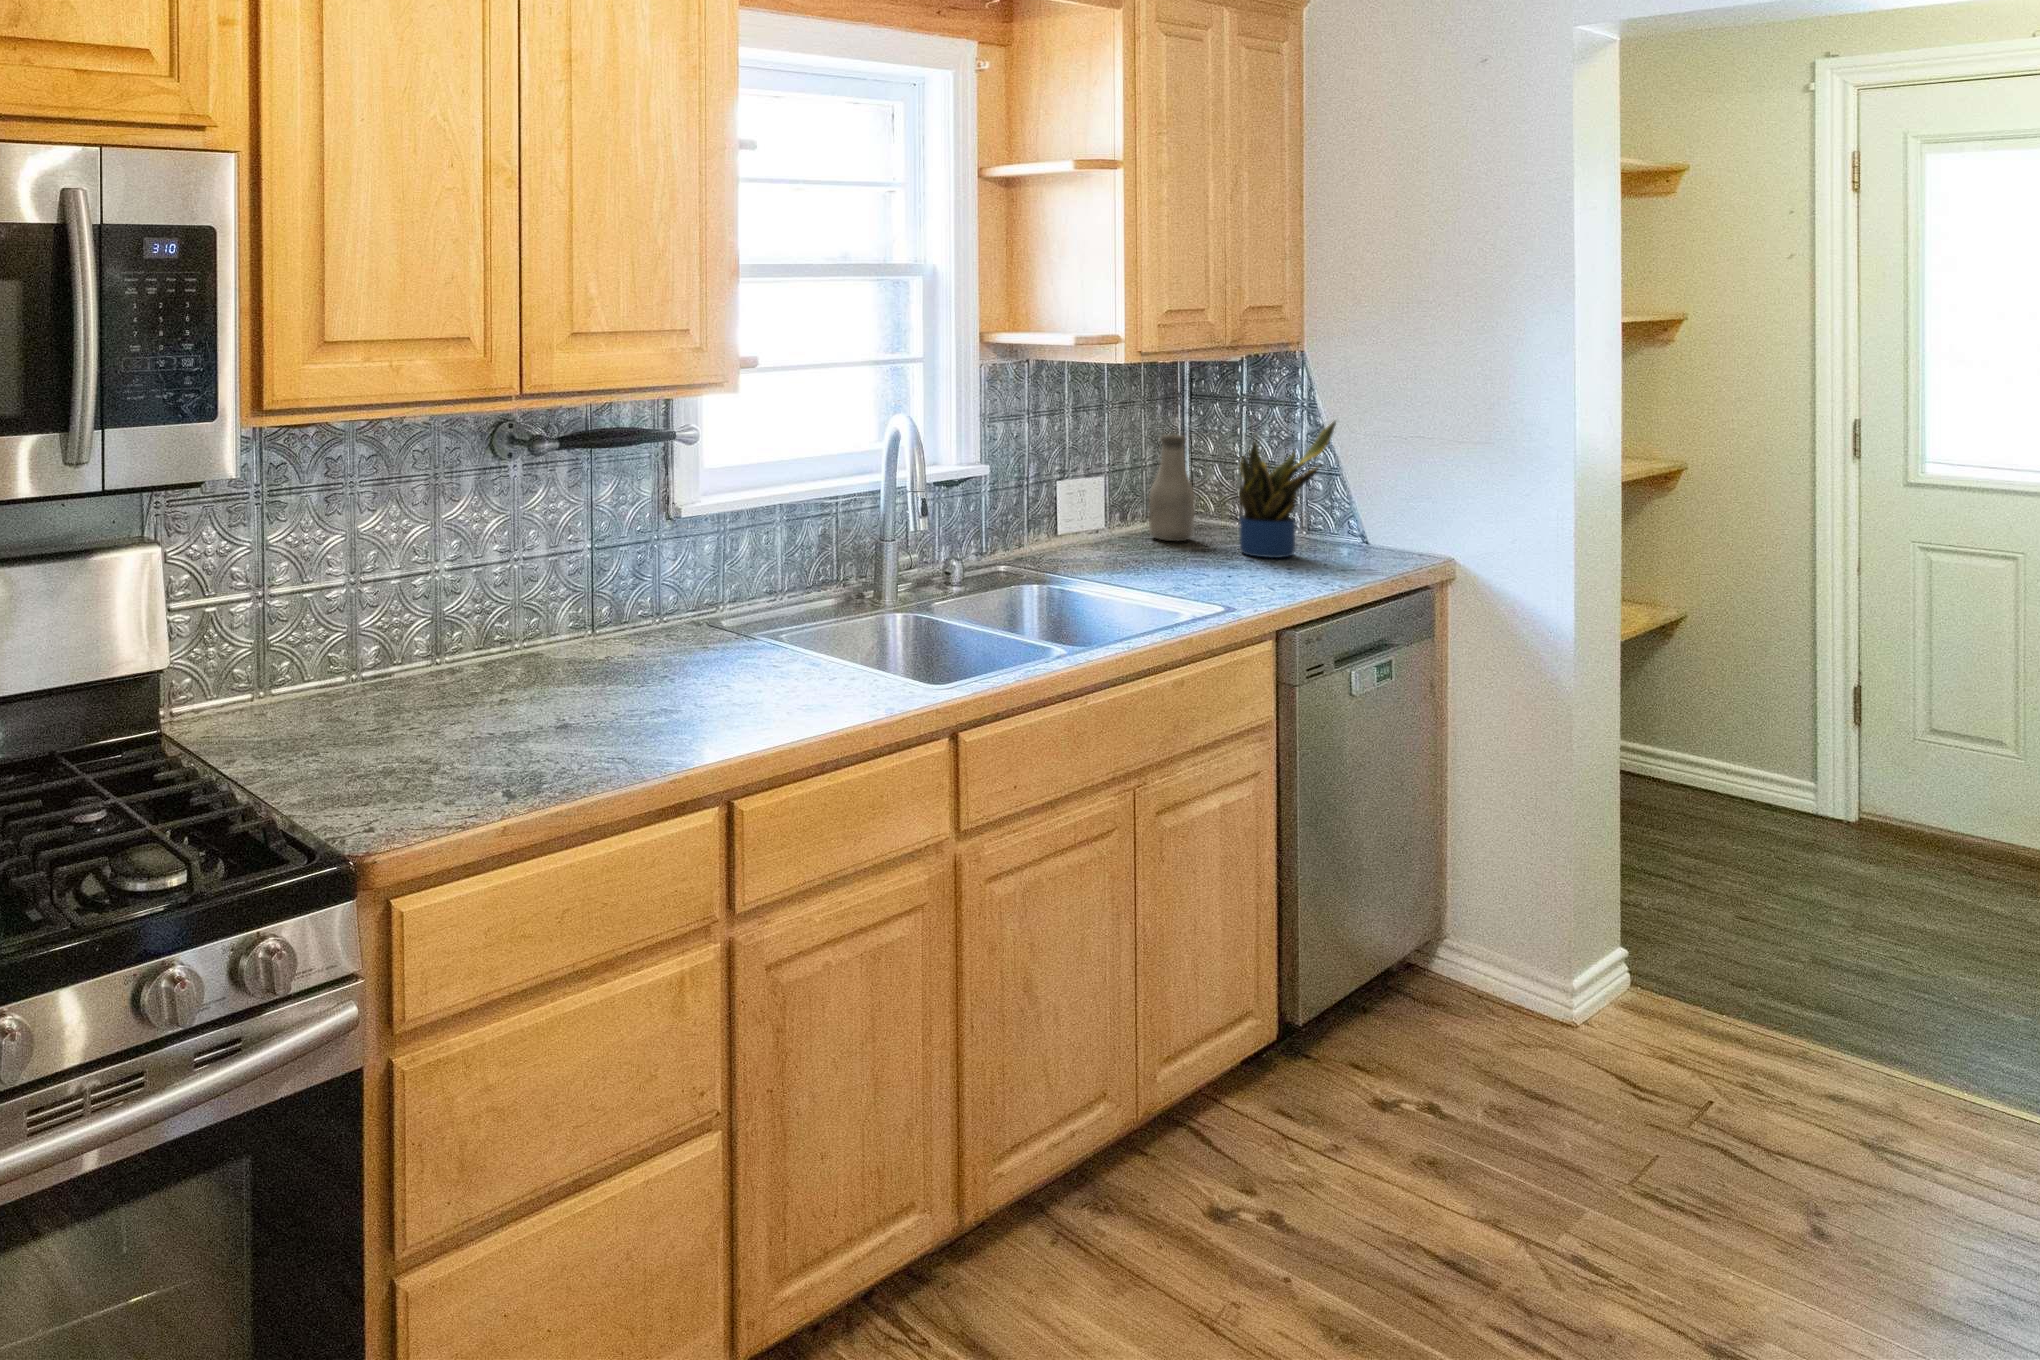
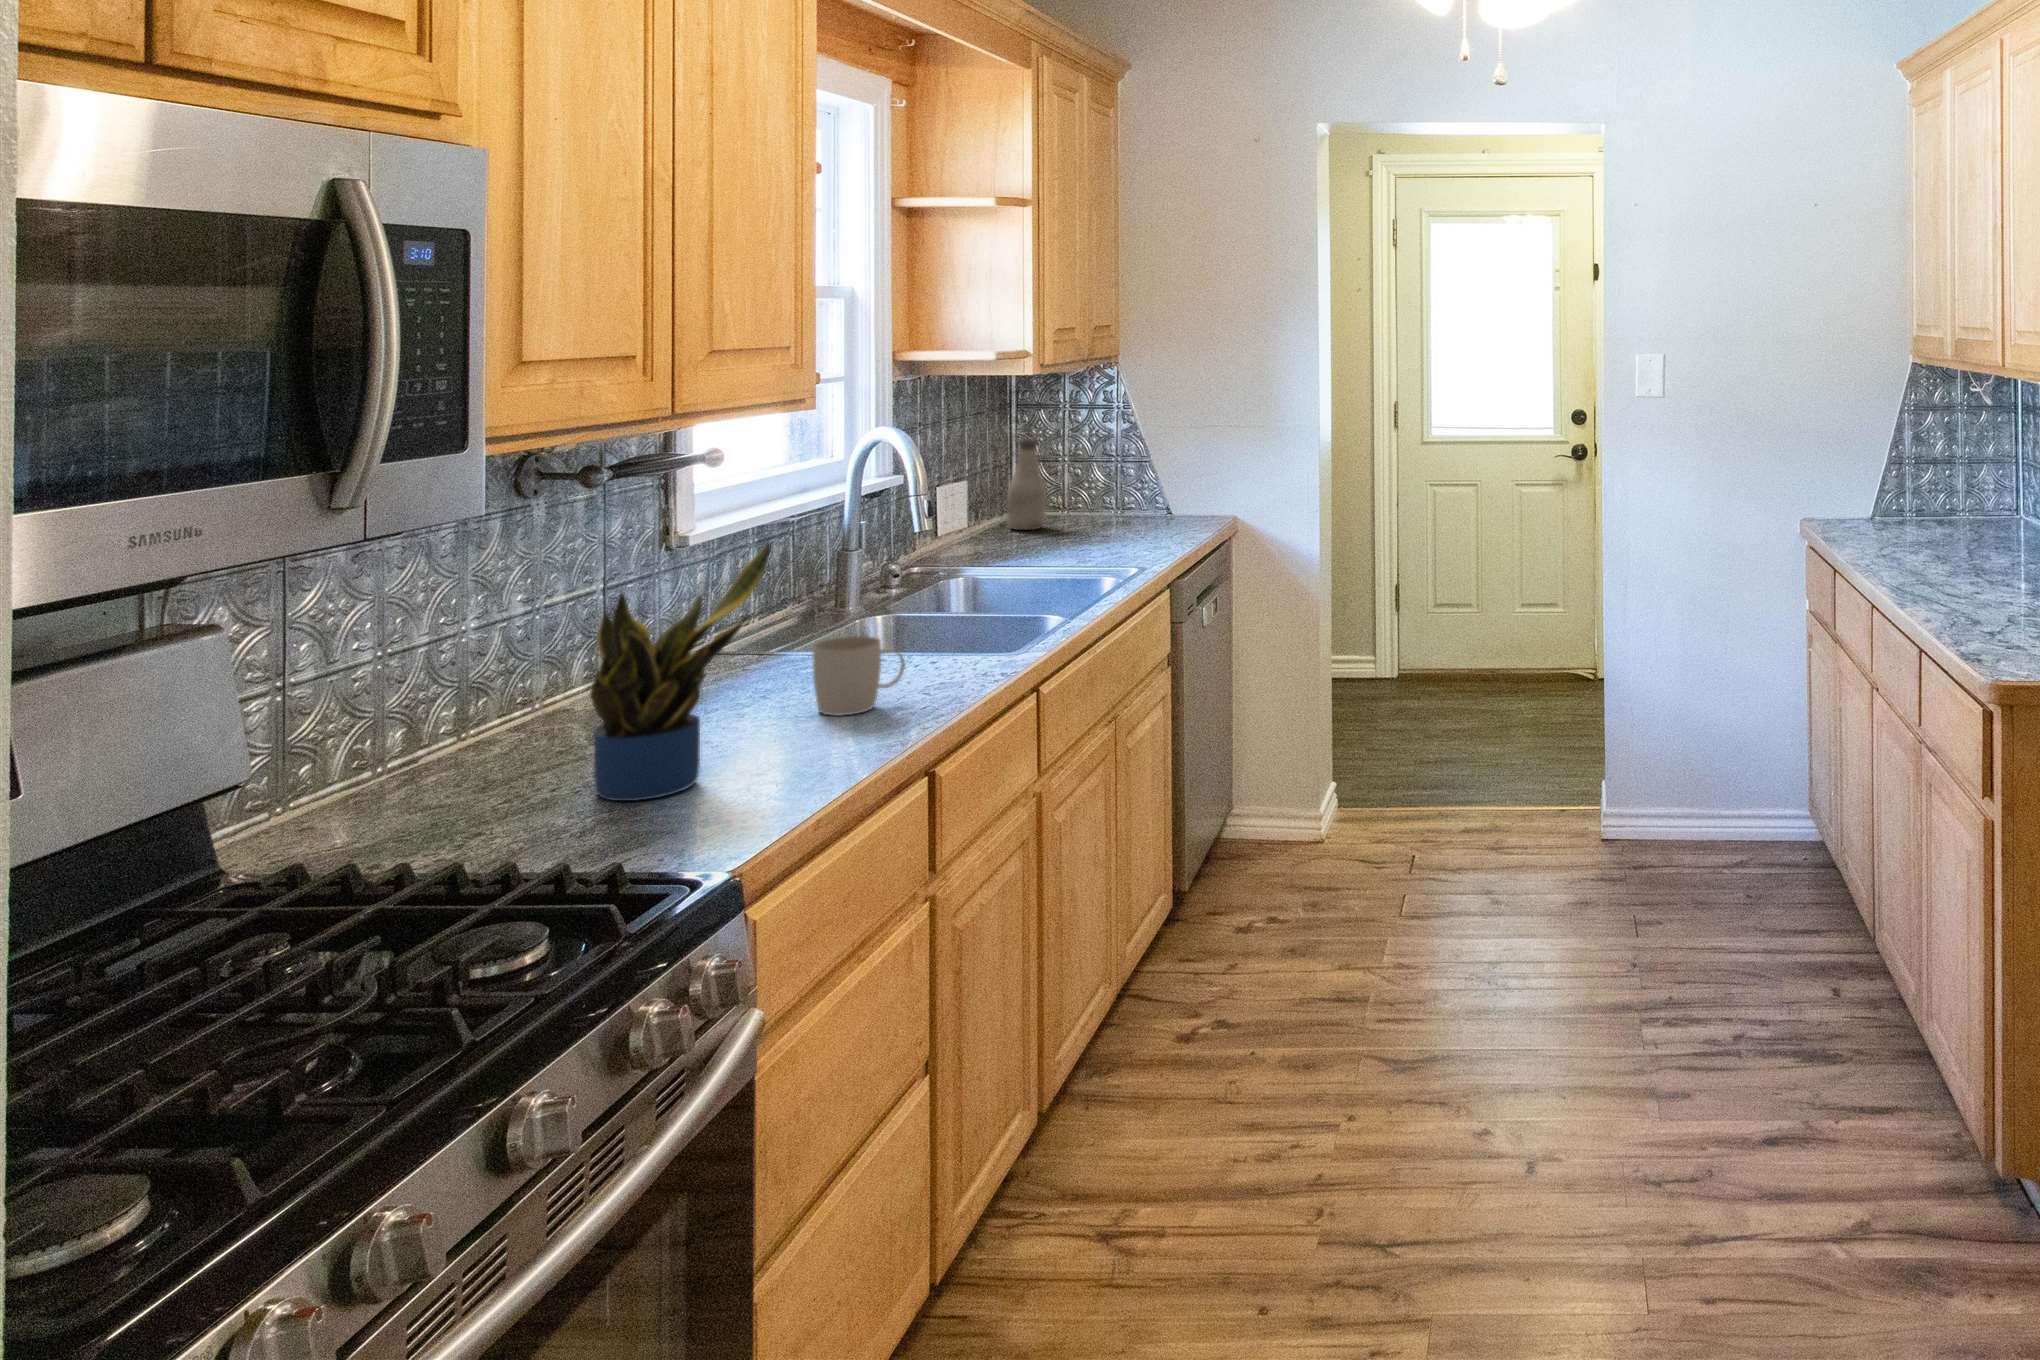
potted plant: present [1239,421,1336,558] -> present [590,543,772,801]
mug: none [682,631,773,714] -> present [813,636,905,716]

